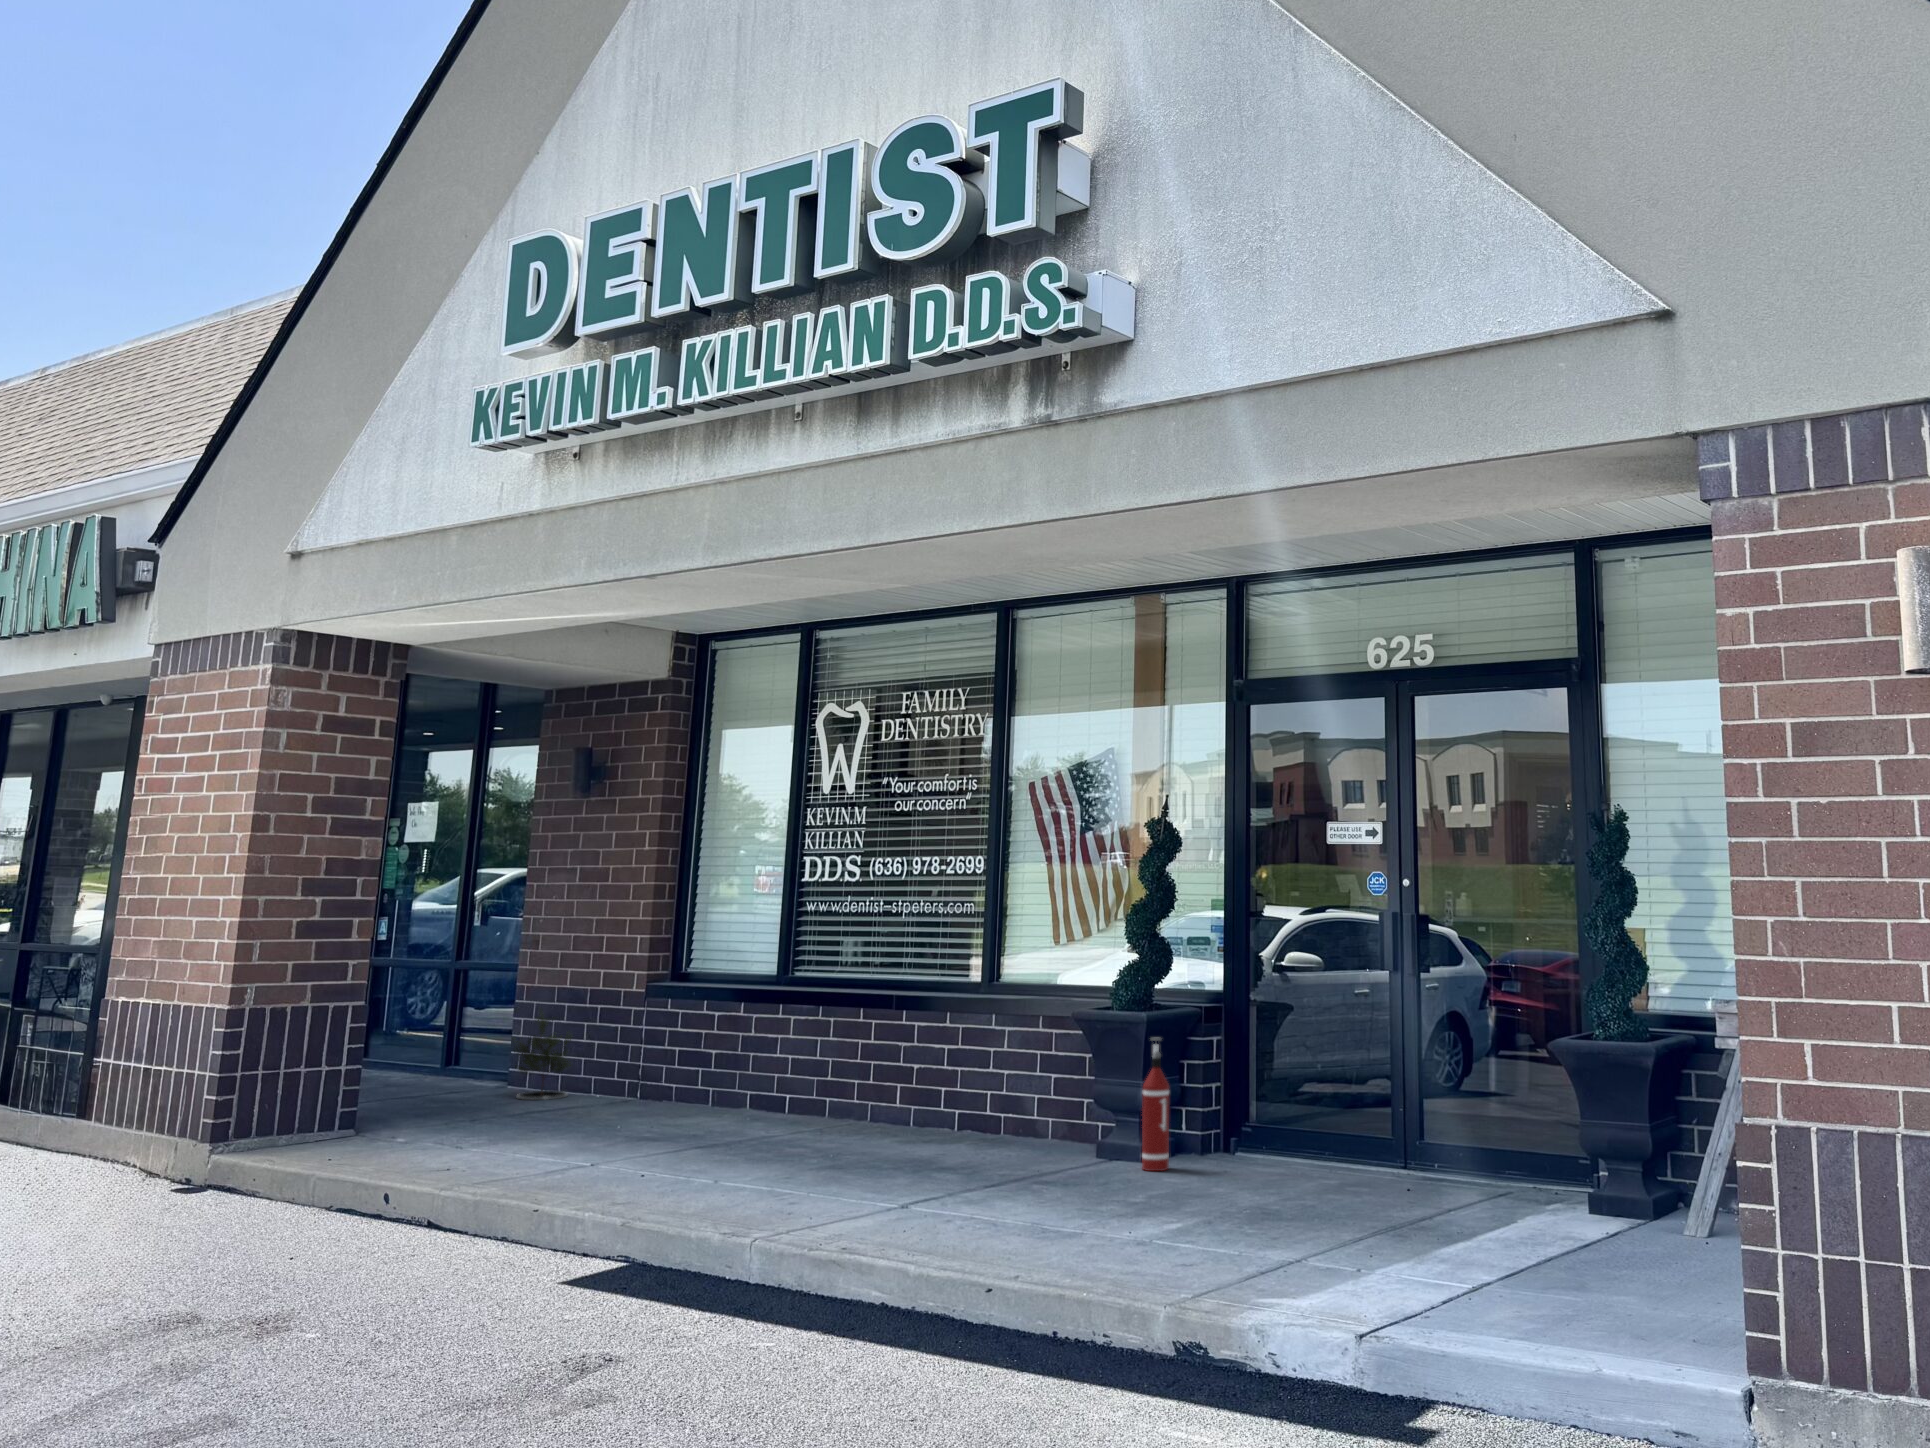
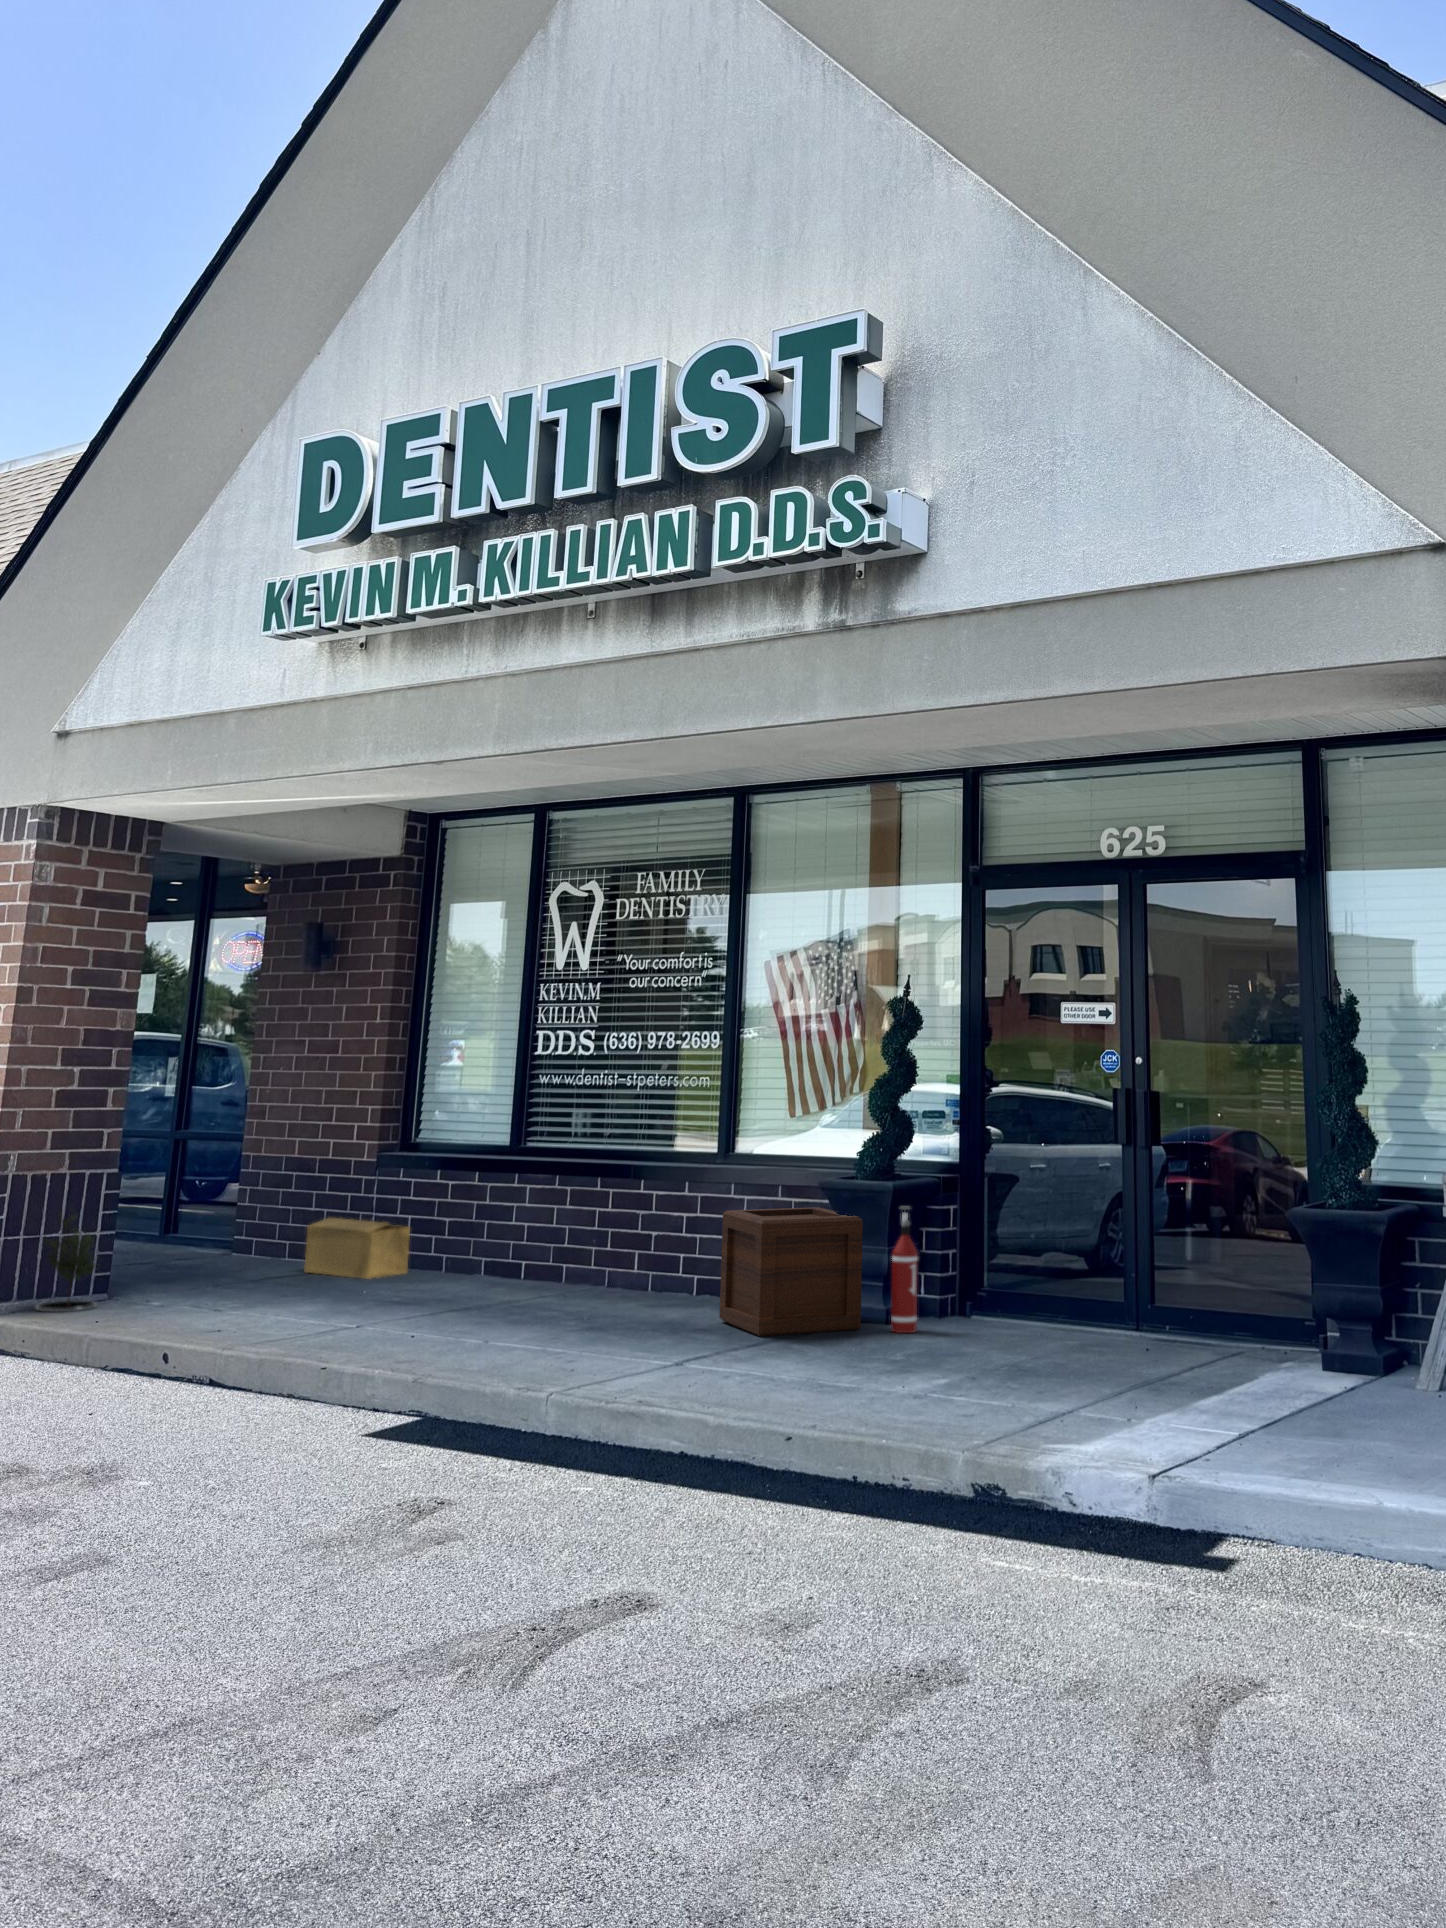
potted tree: present [514,1014,571,1100] -> present [35,1210,99,1312]
wooden crate: none [967,1038,1112,1175] -> present [719,1207,863,1337]
cardboard box: none [570,1049,677,1112] -> present [304,1217,410,1279]

